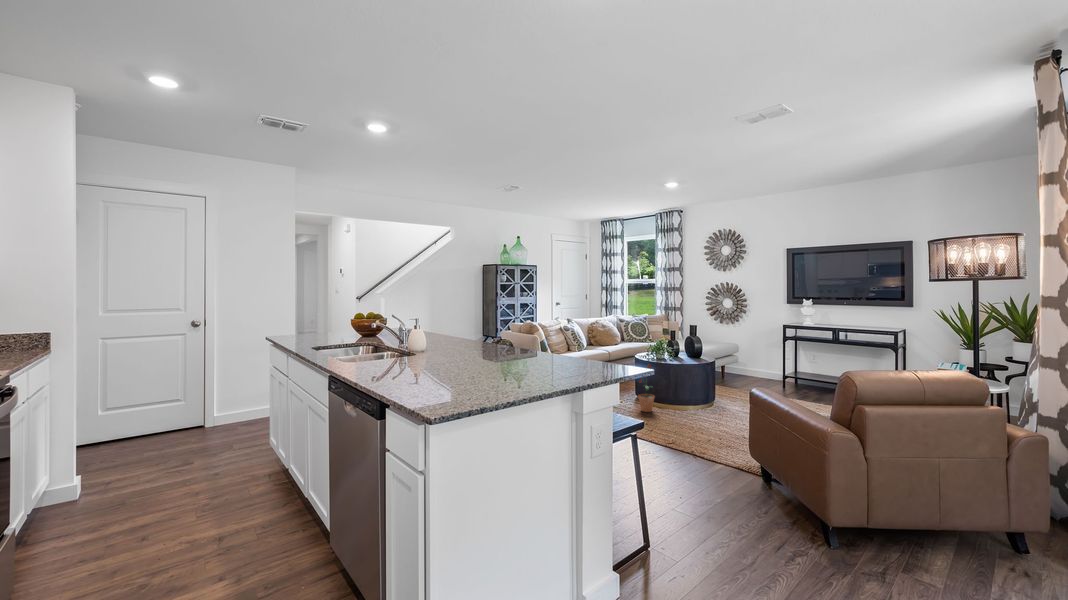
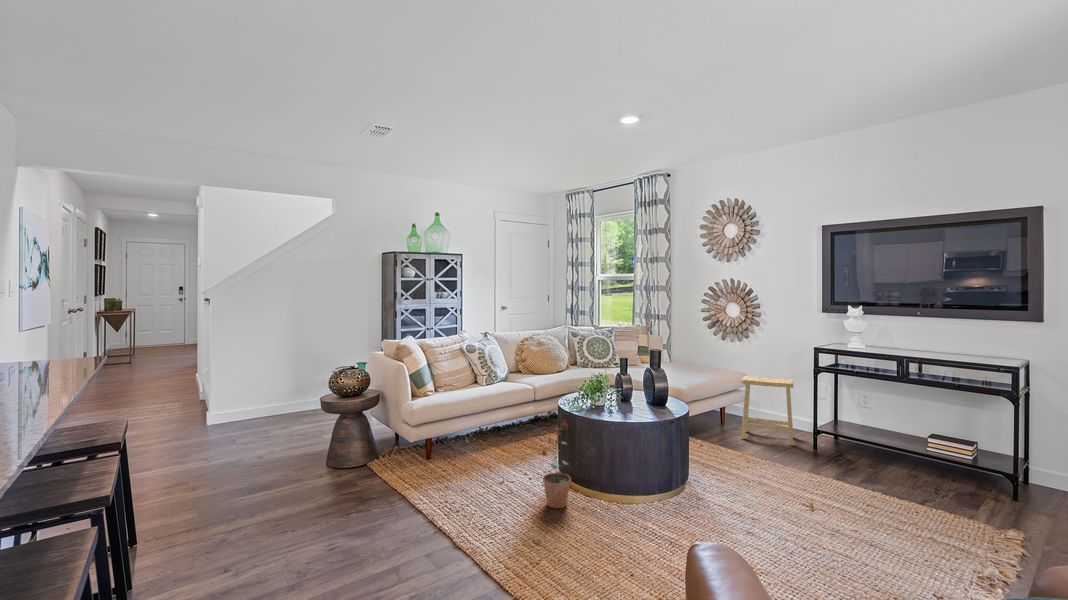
footstool: none [739,345,771,386] -> present [741,376,793,446]

